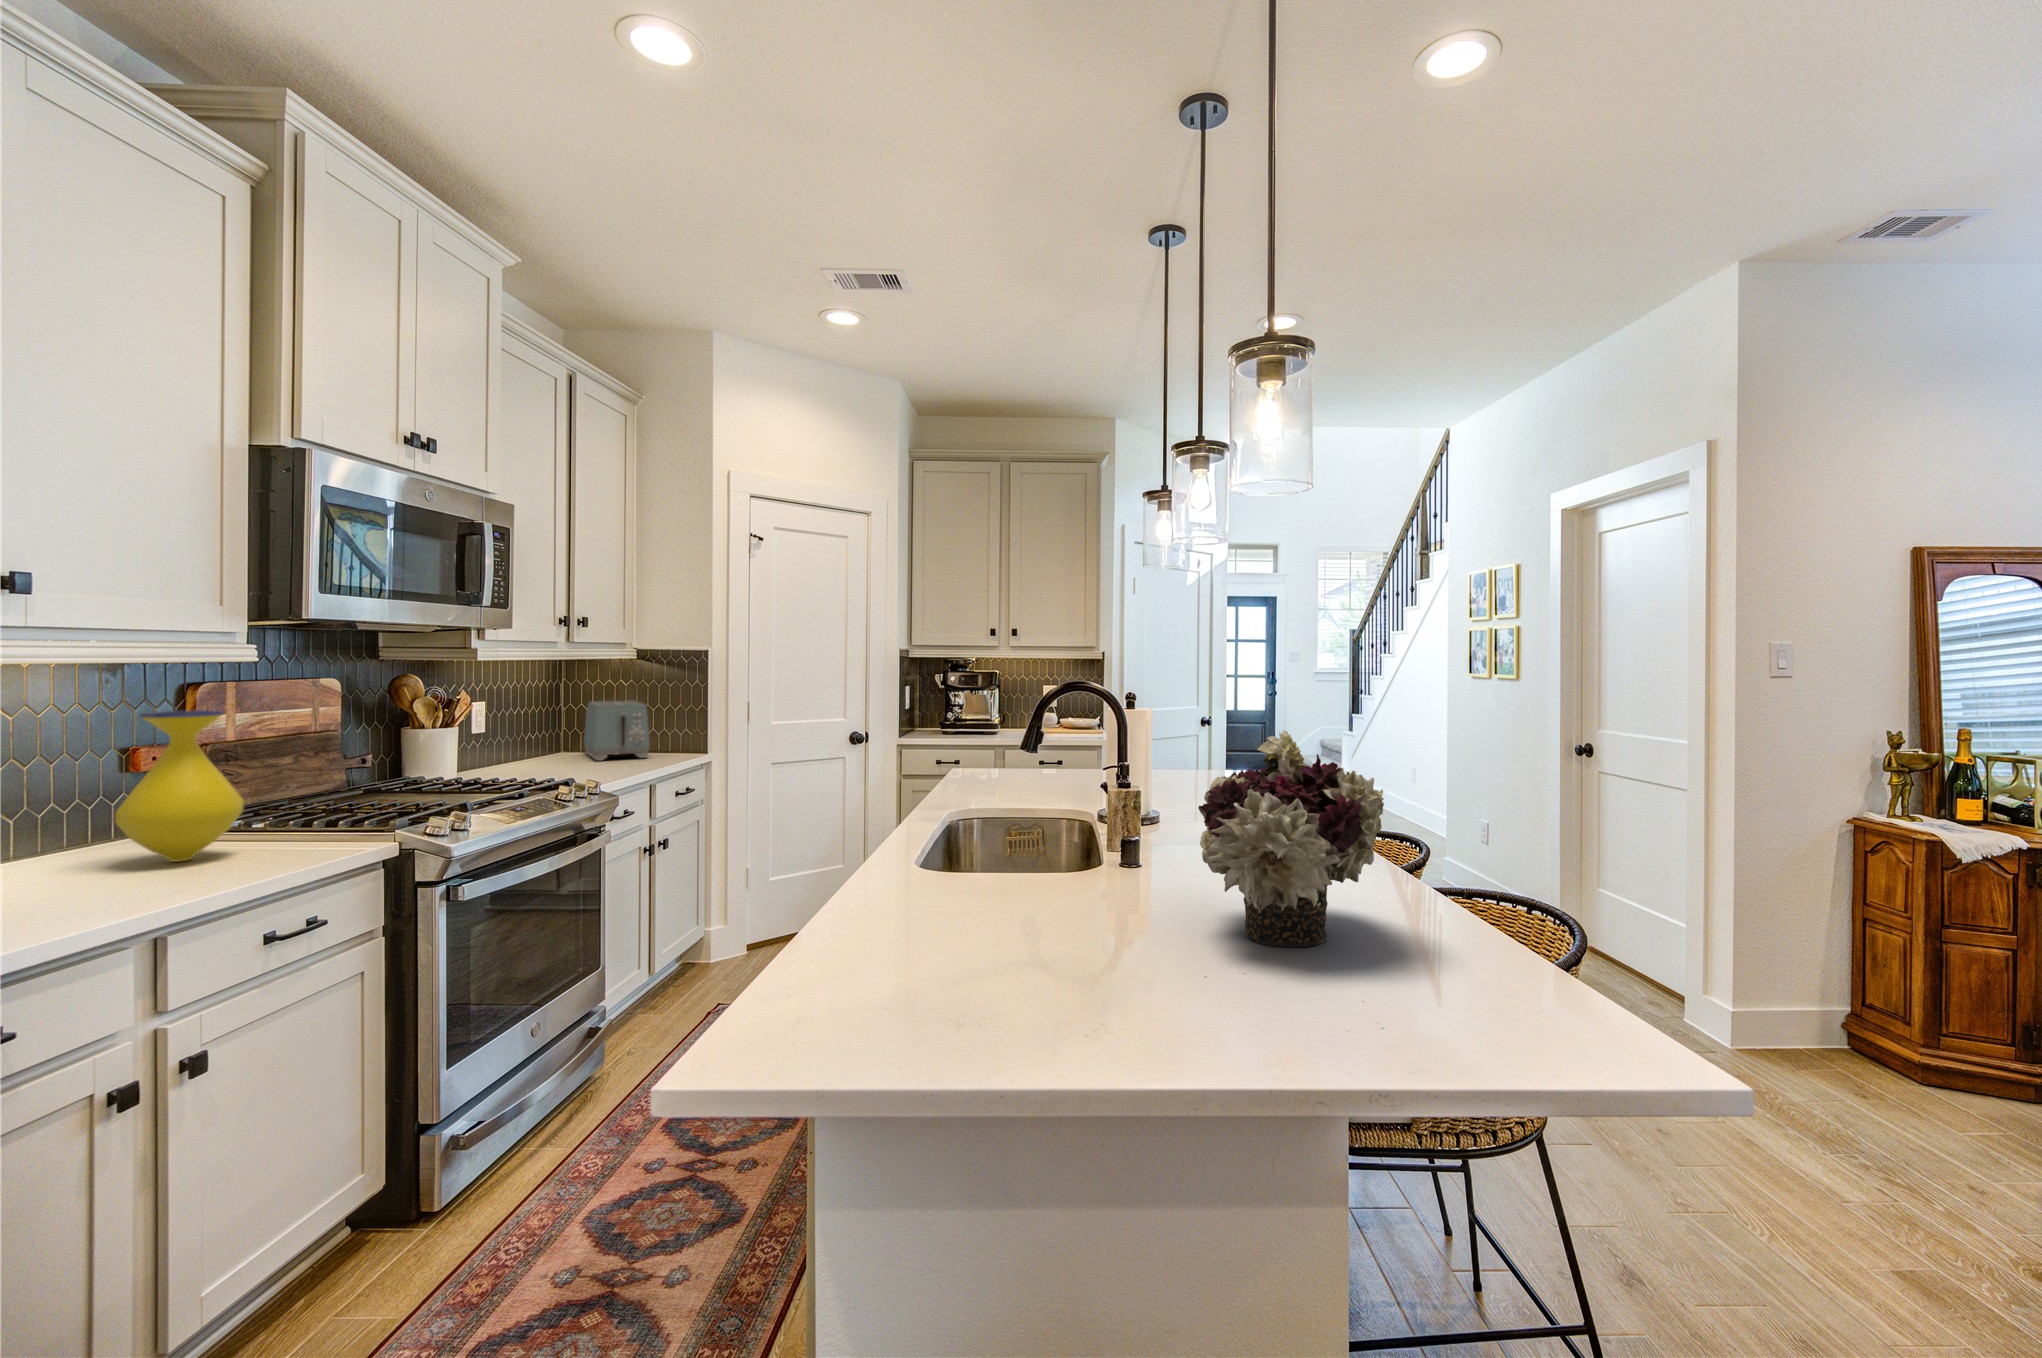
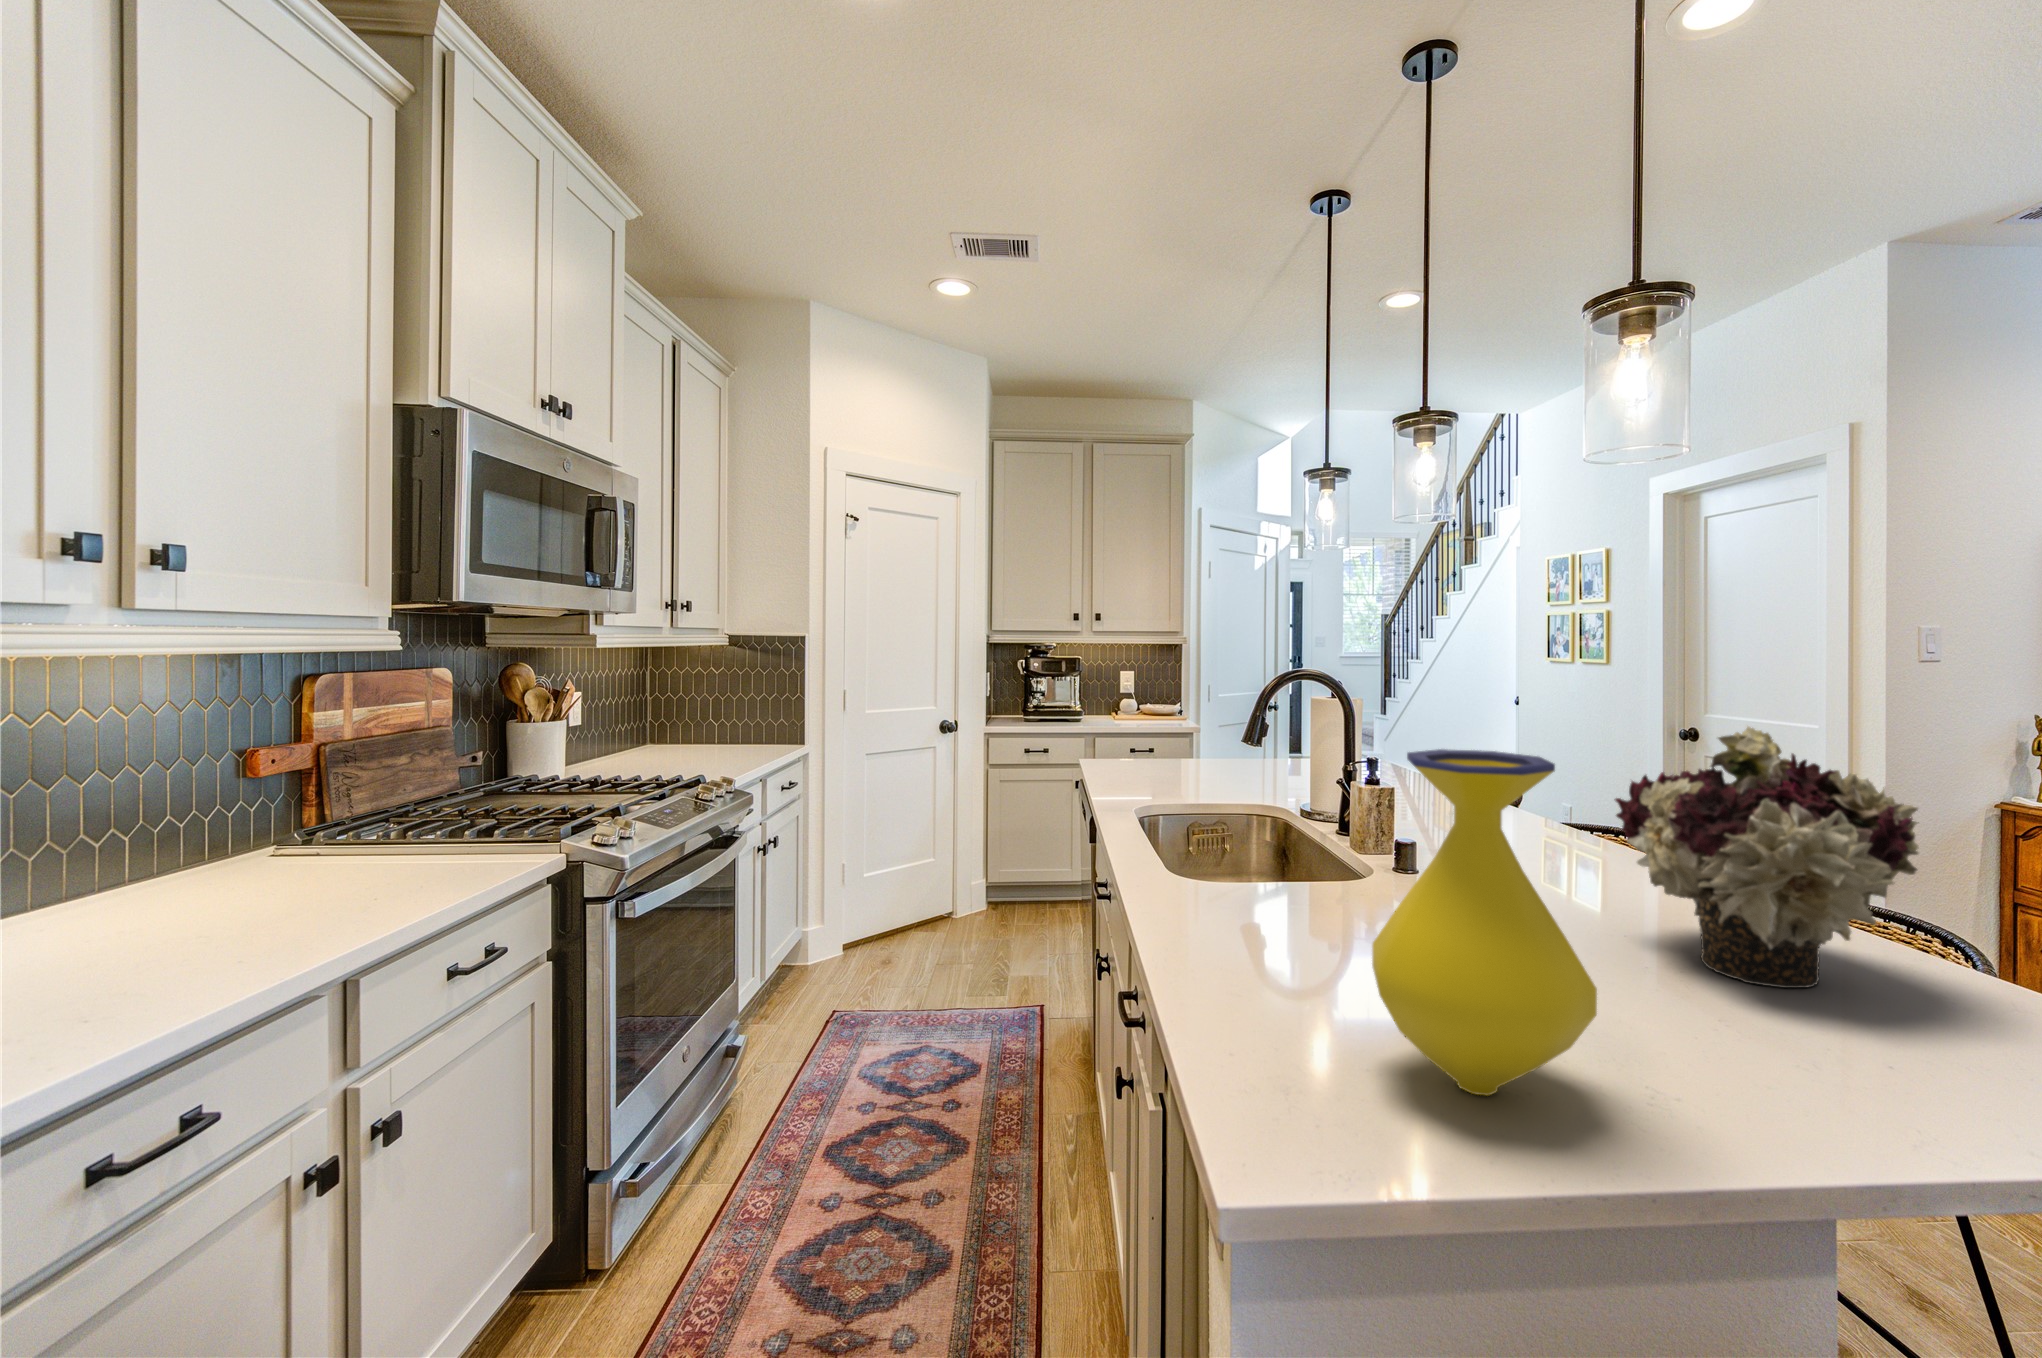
toaster: present [584,701,650,761] -> none [683,692,758,755]
vase: present [115,710,244,862] -> present [1372,749,1597,1096]

